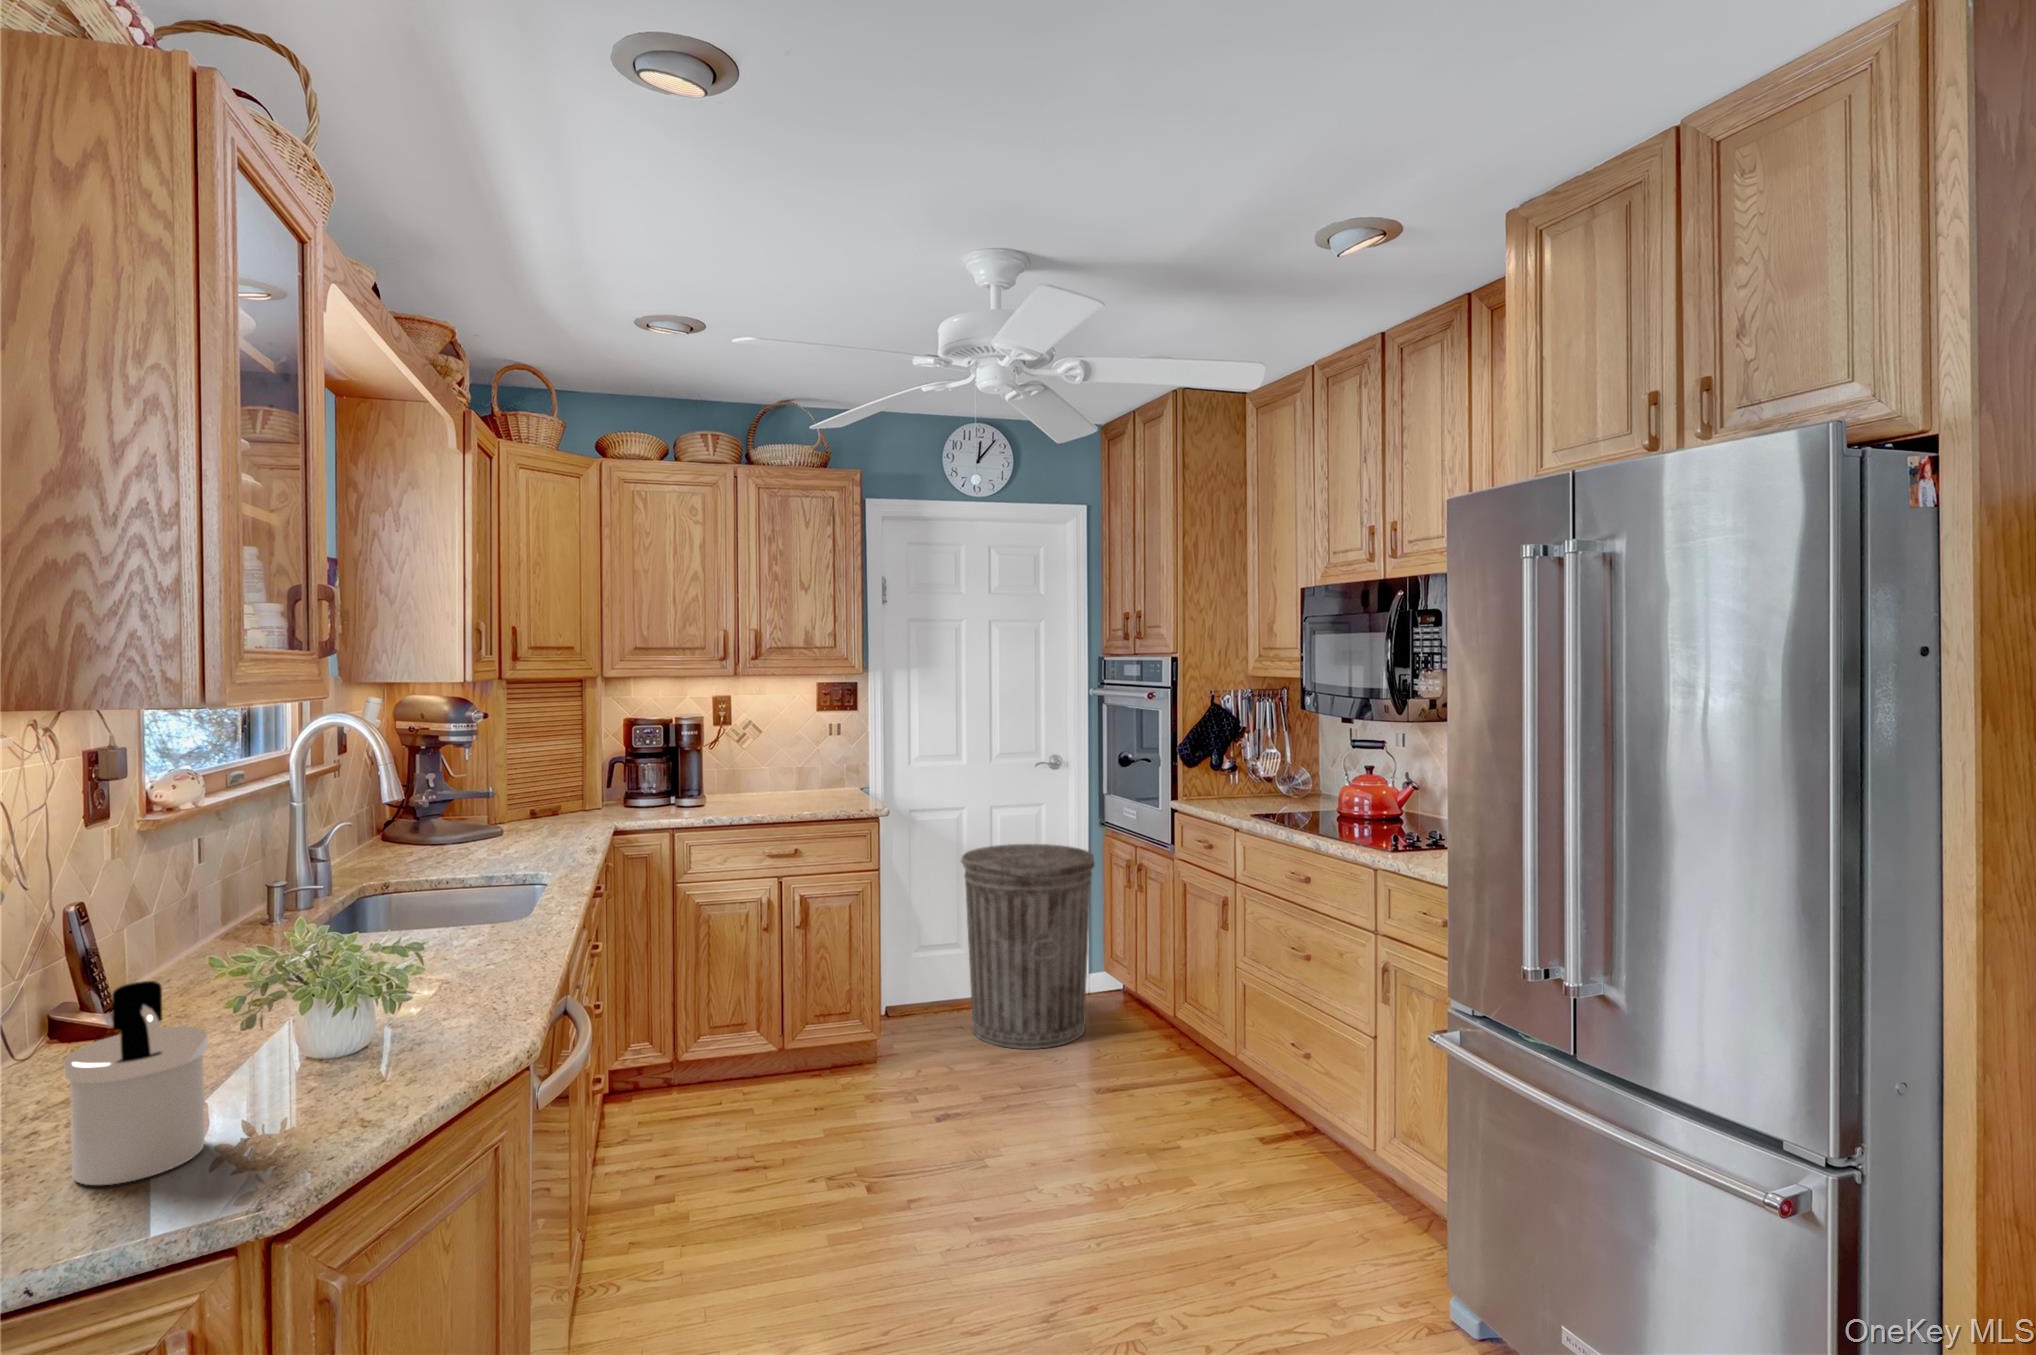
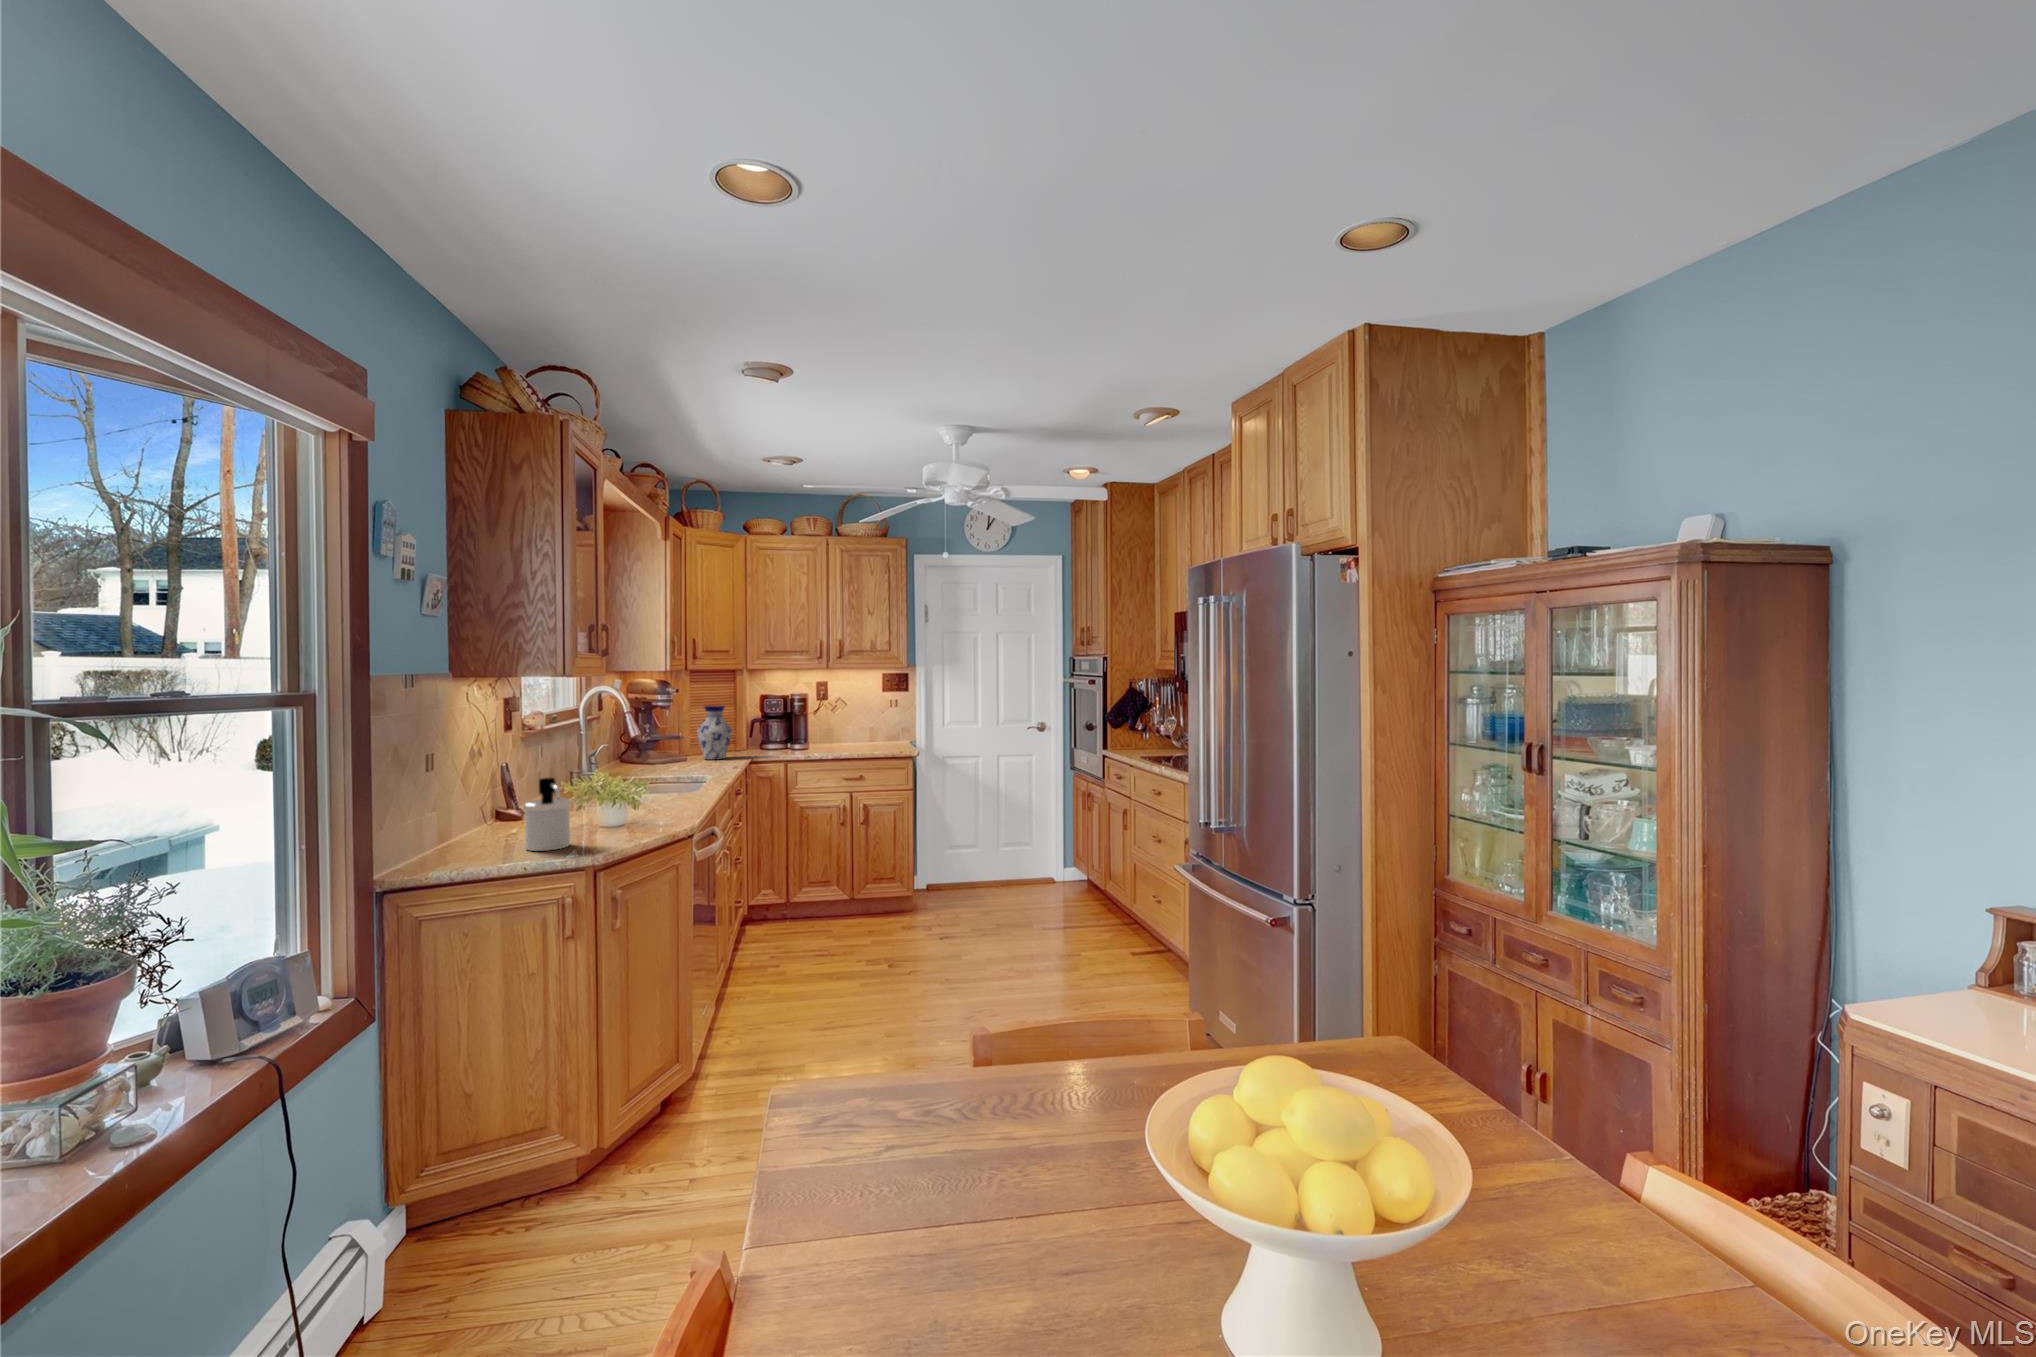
vase: none [518,738,579,829] -> present [697,705,732,760]
trash can: present [961,844,1095,1049] -> none [970,780,1057,908]

